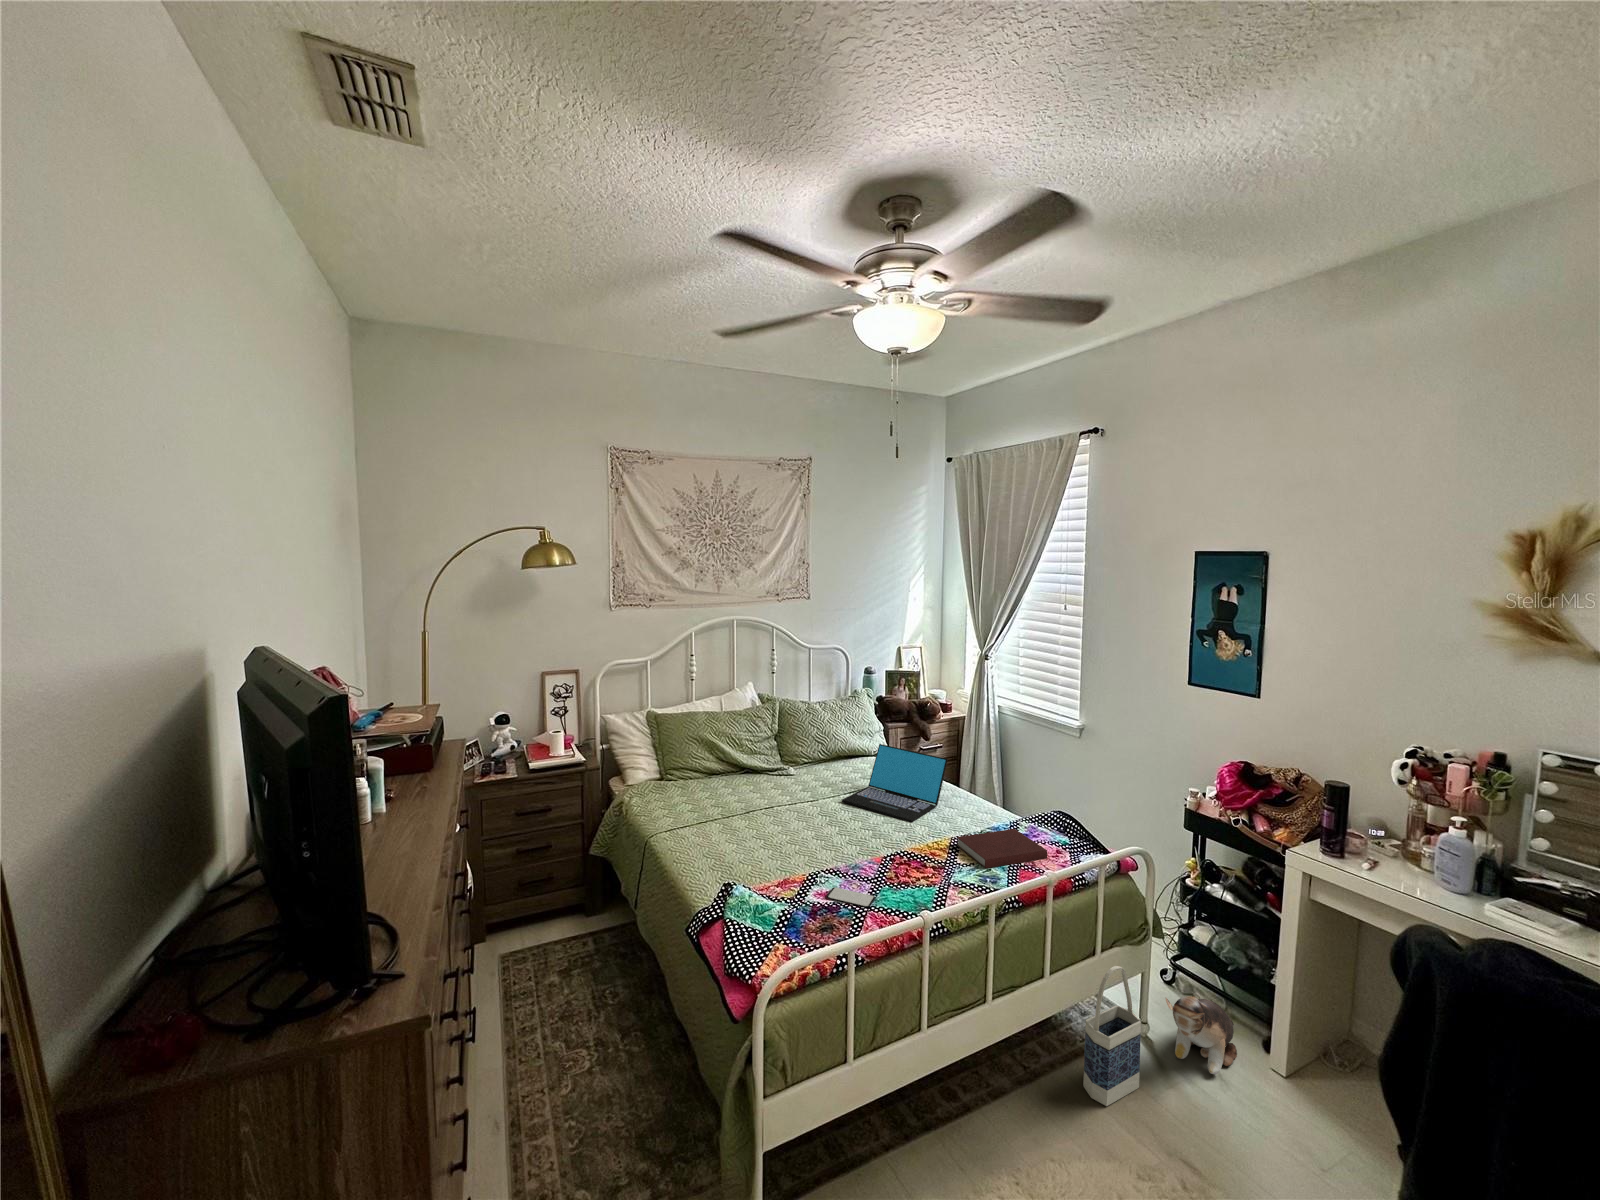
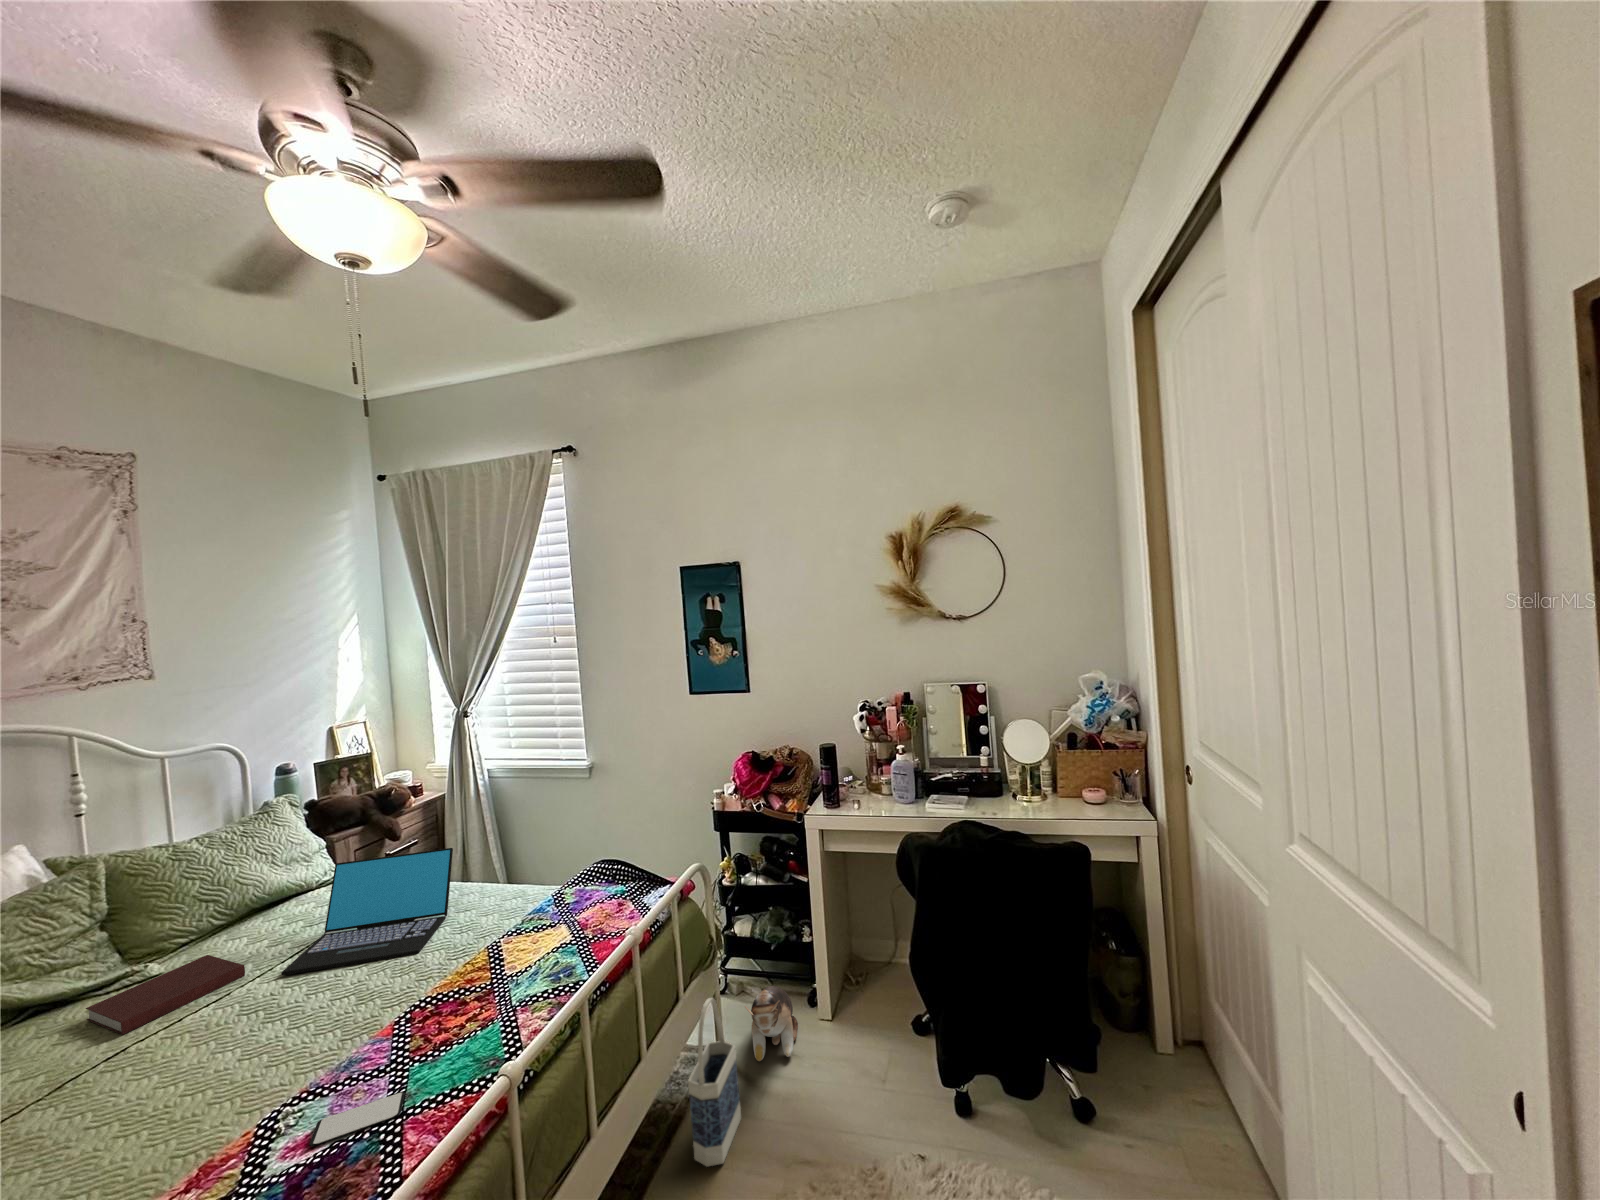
notebook: present [957,829,1047,868] -> present [86,955,245,1035]

